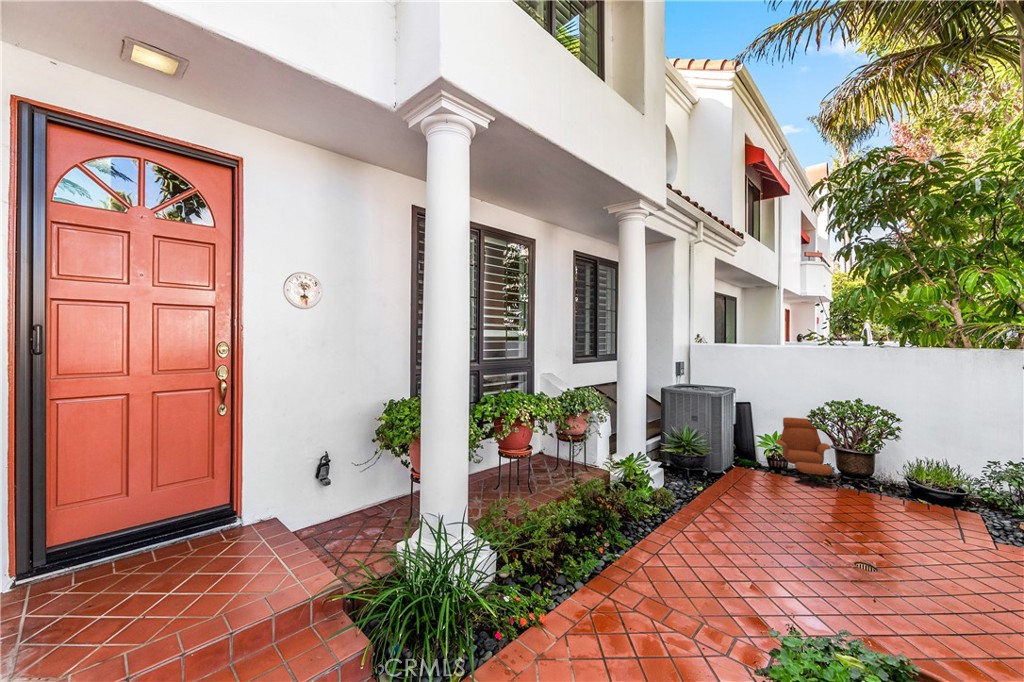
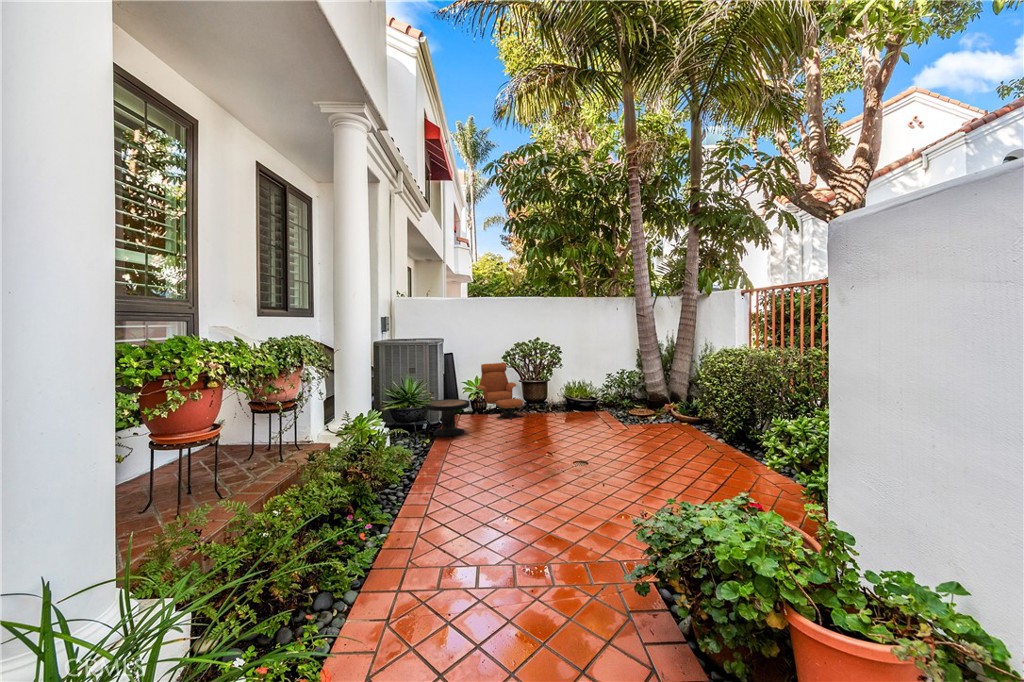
side table: none [704,449,752,490] -> present [426,399,470,437]

